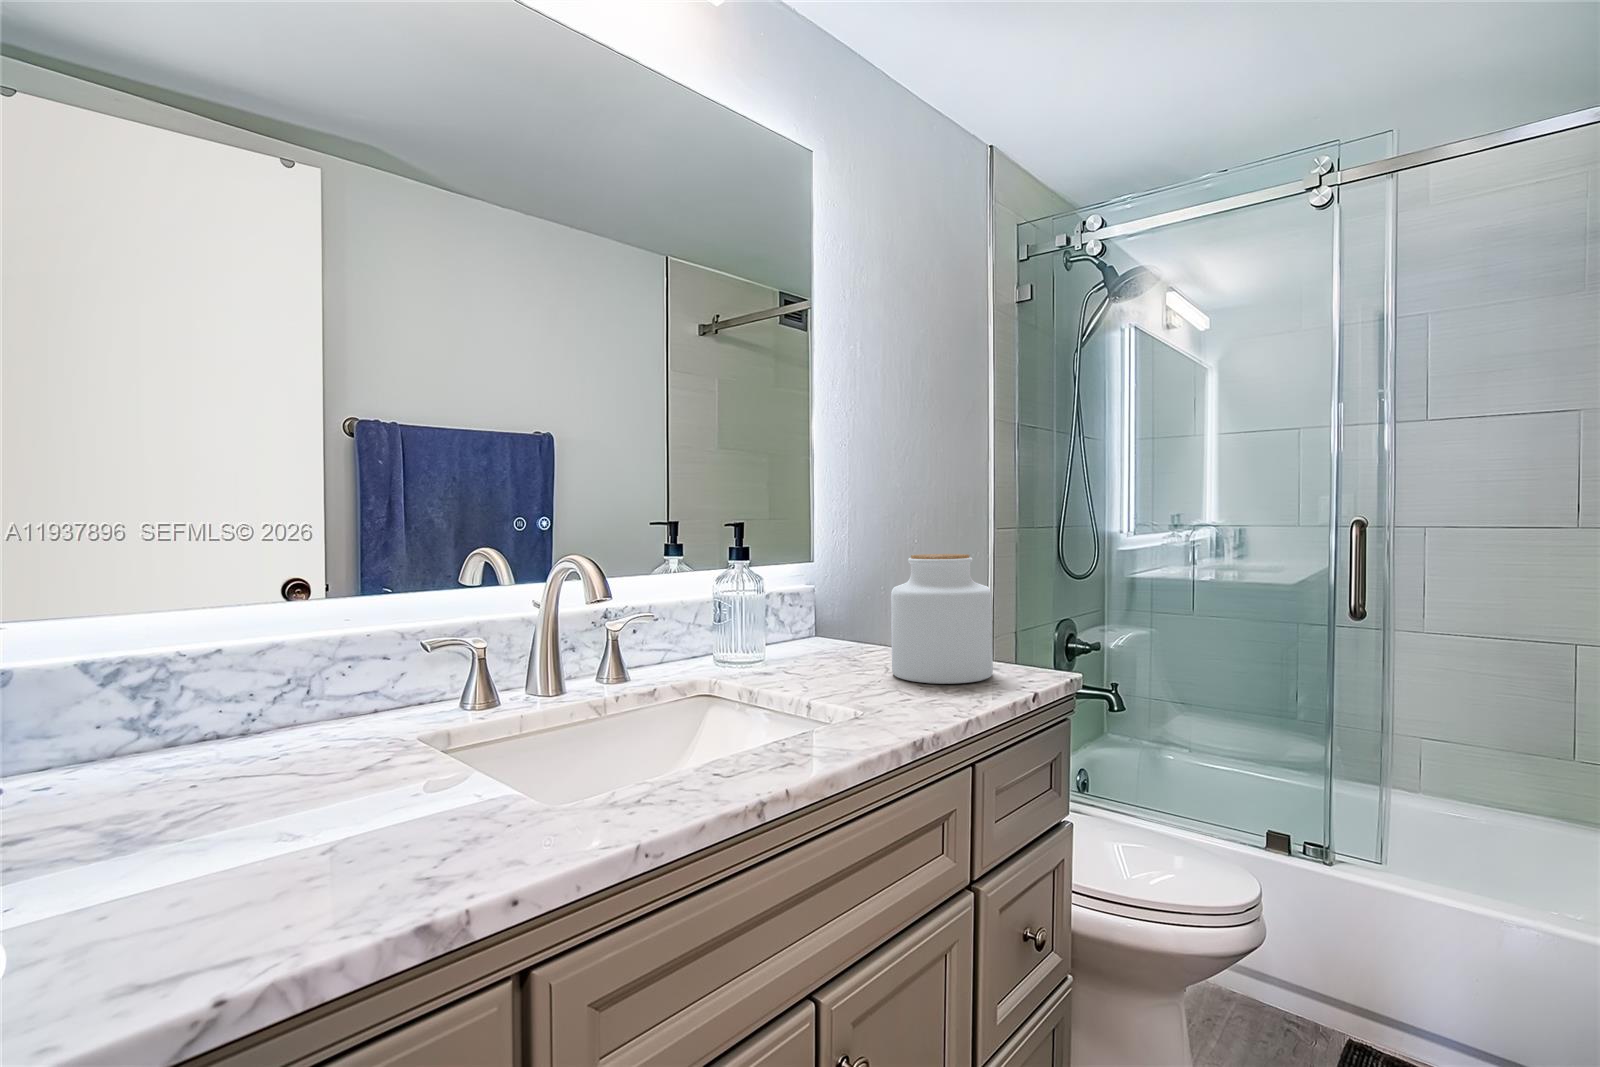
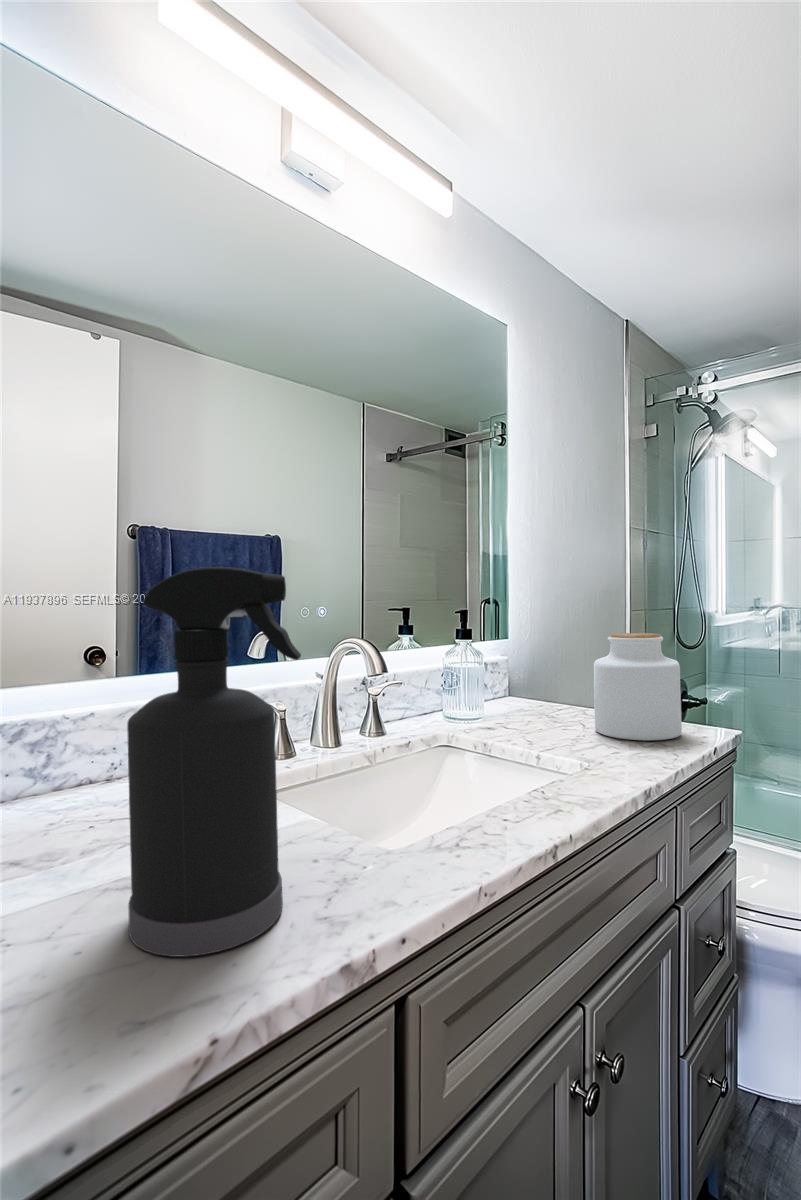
spray bottle: none [173,454,407,920] -> present [127,567,301,957]

